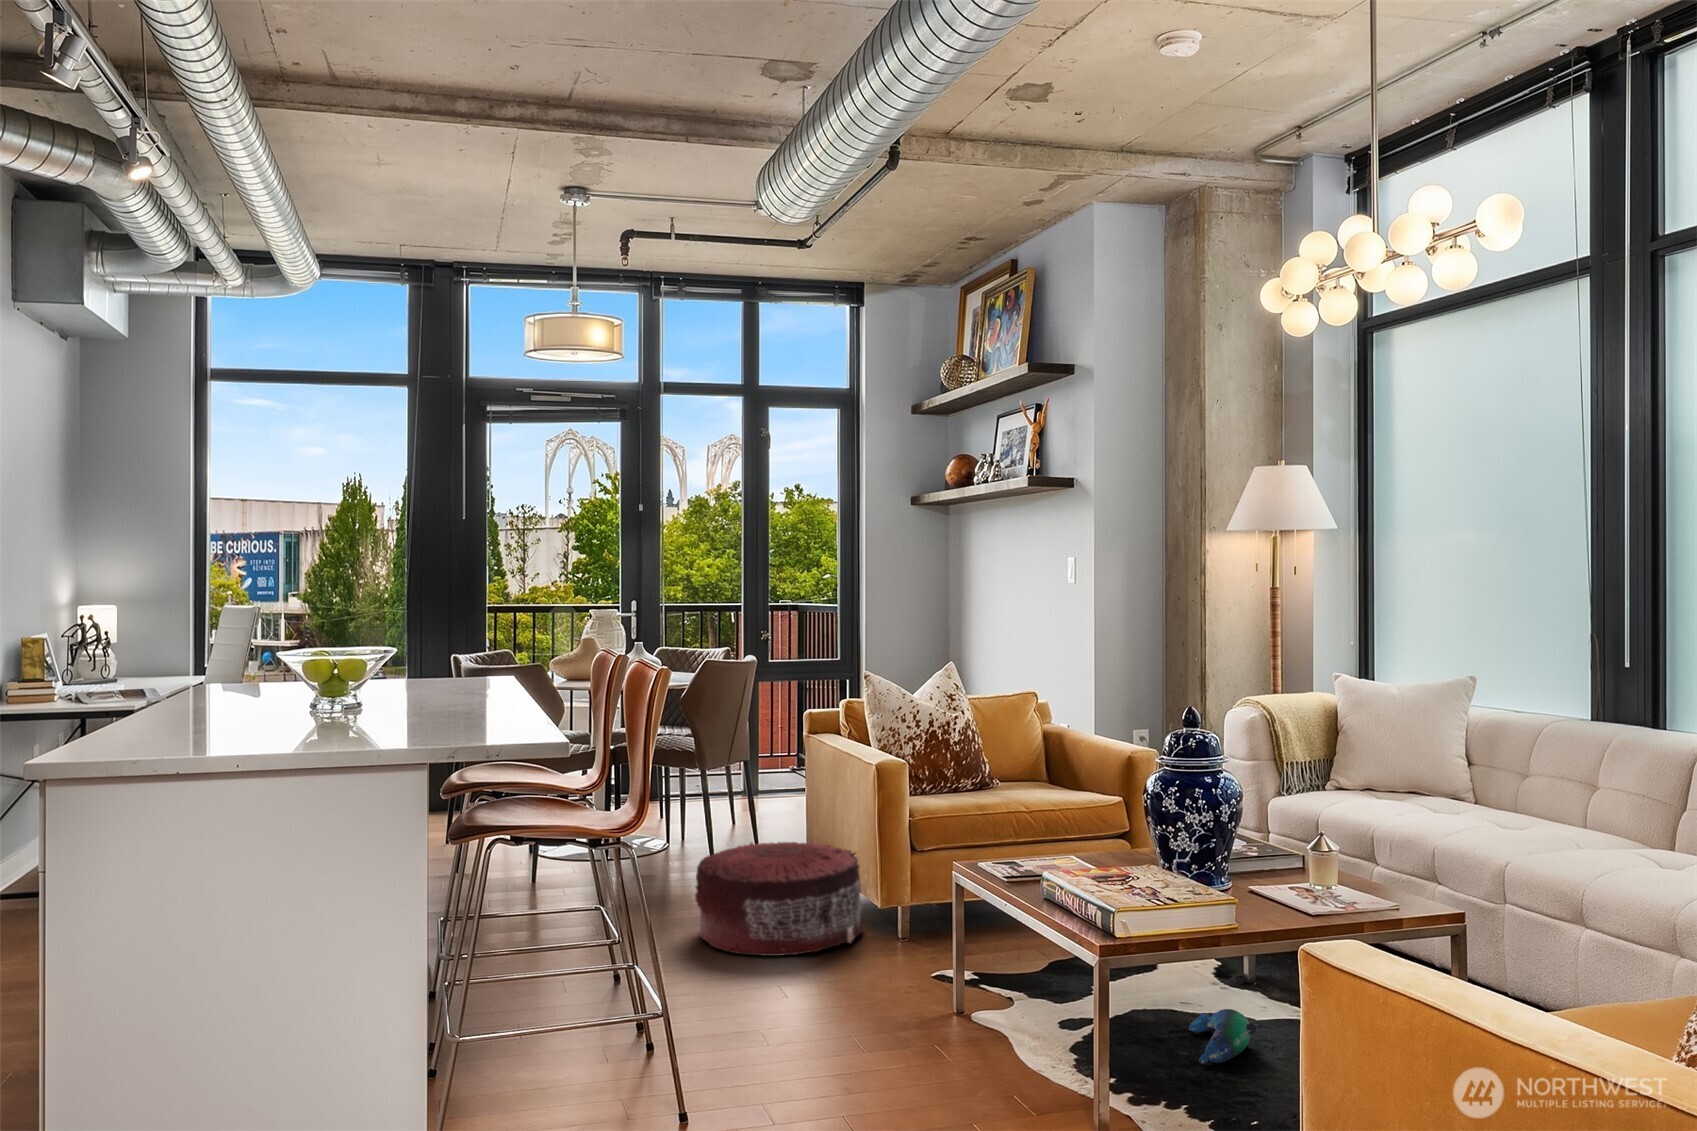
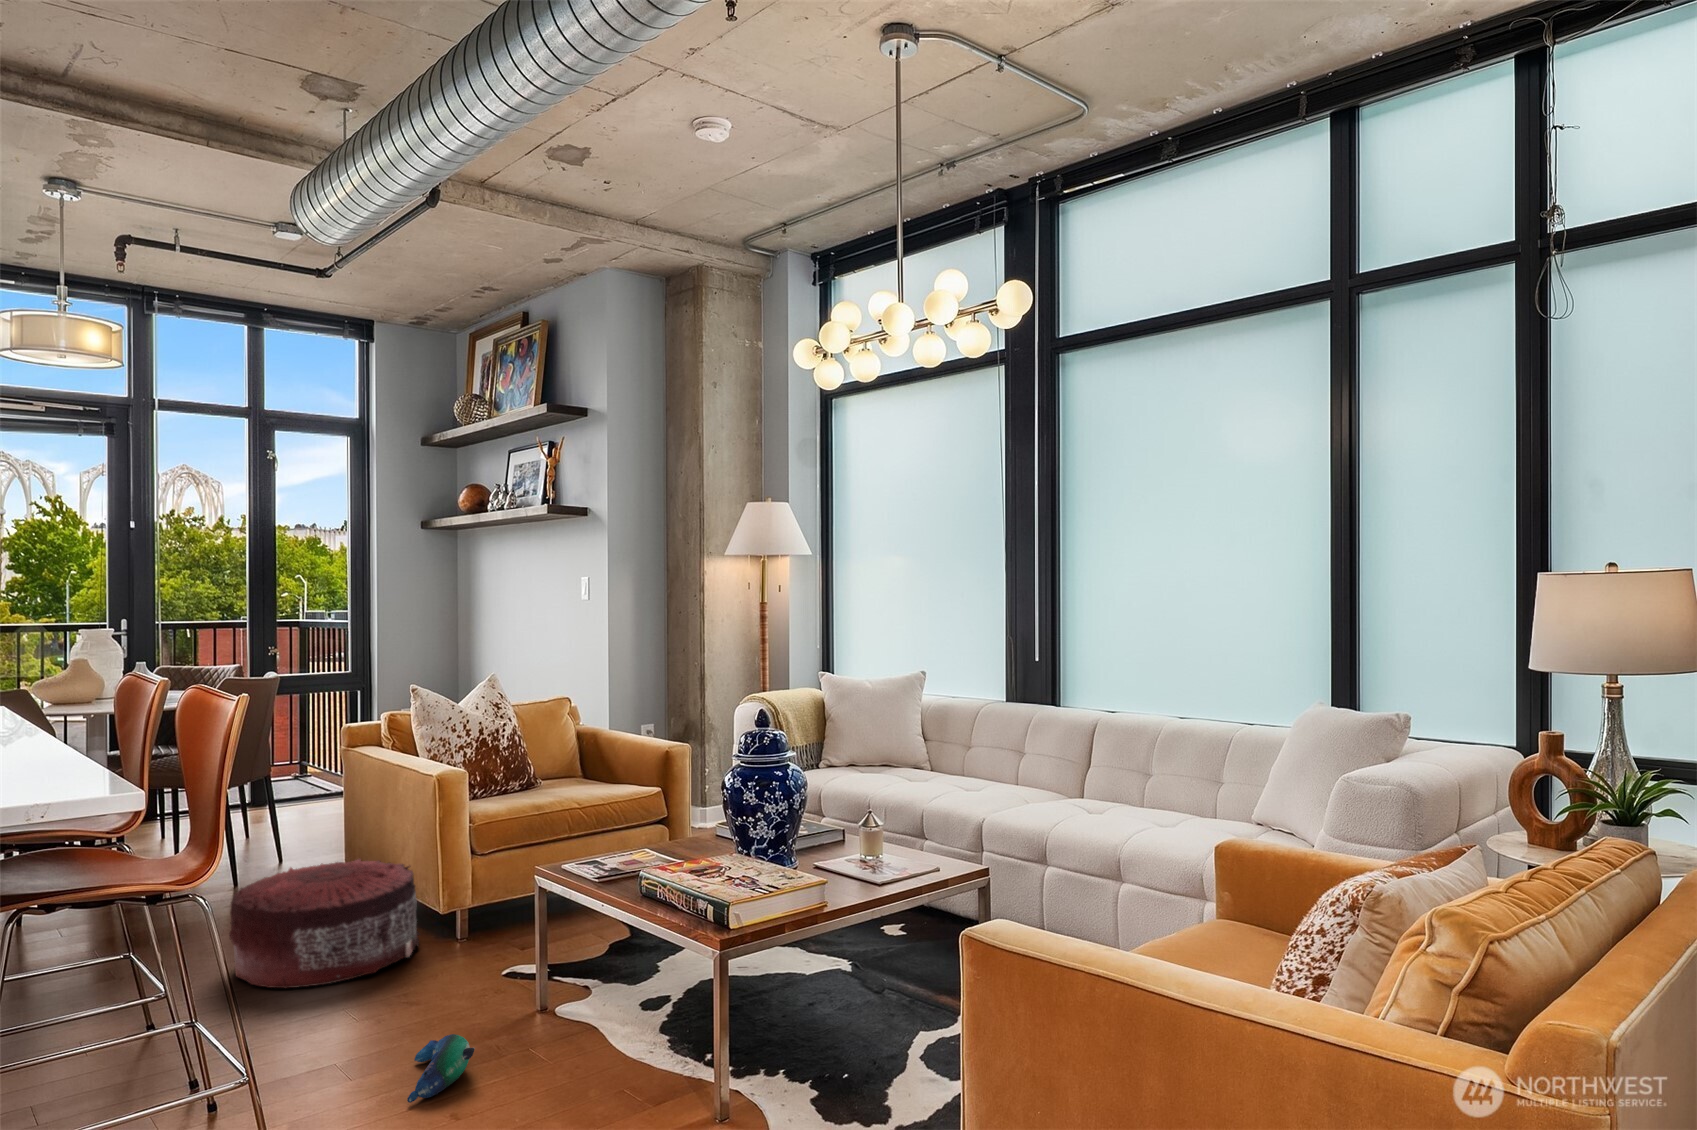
plush toy: present [1189,1009,1257,1064] -> present [407,1034,475,1103]

